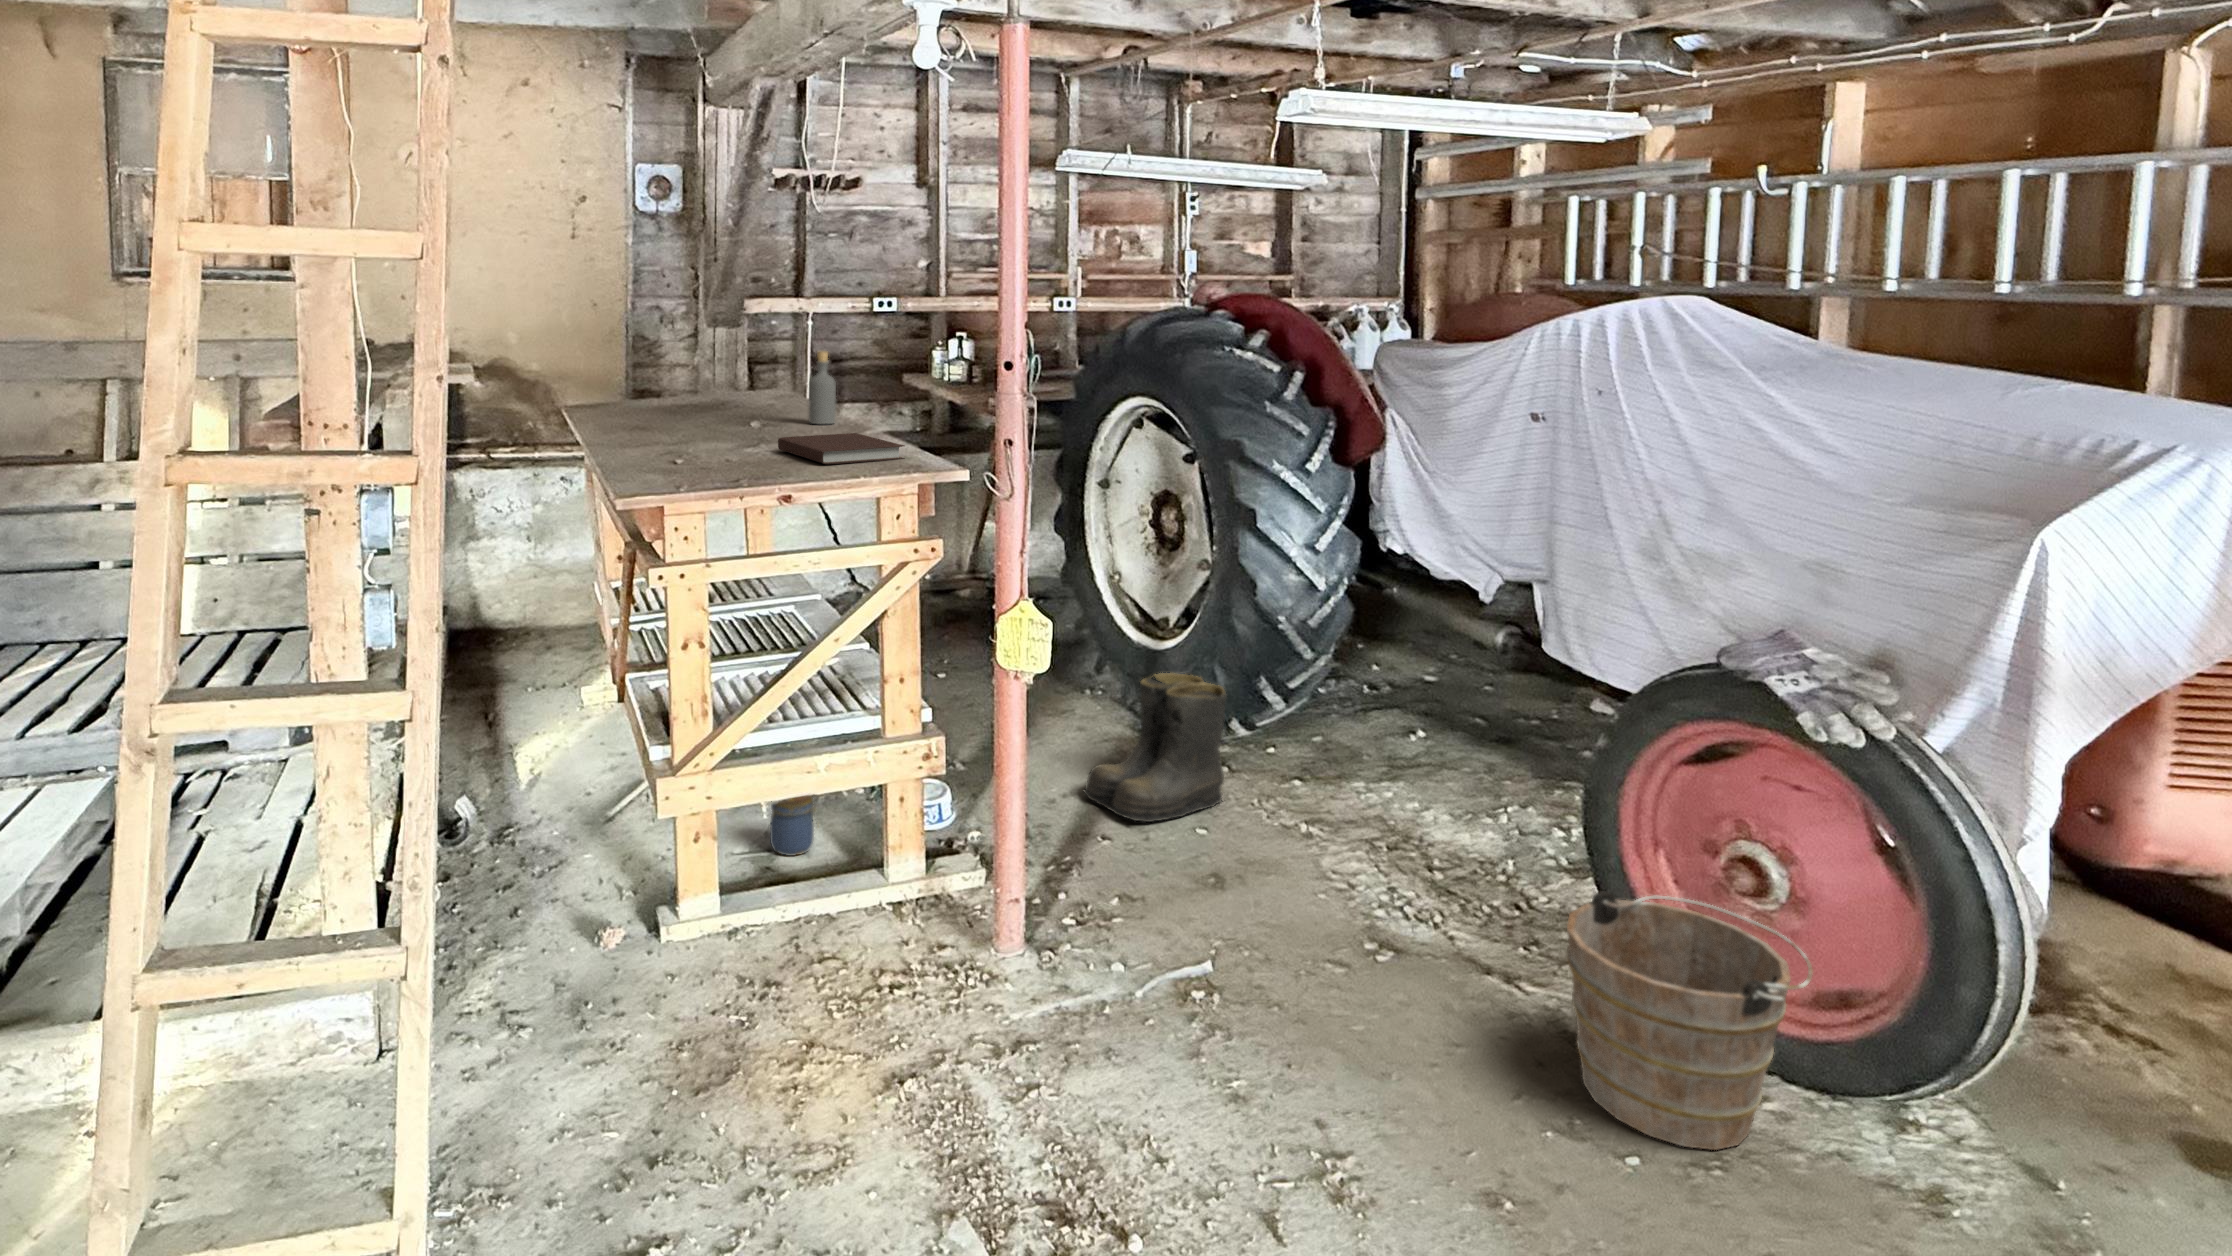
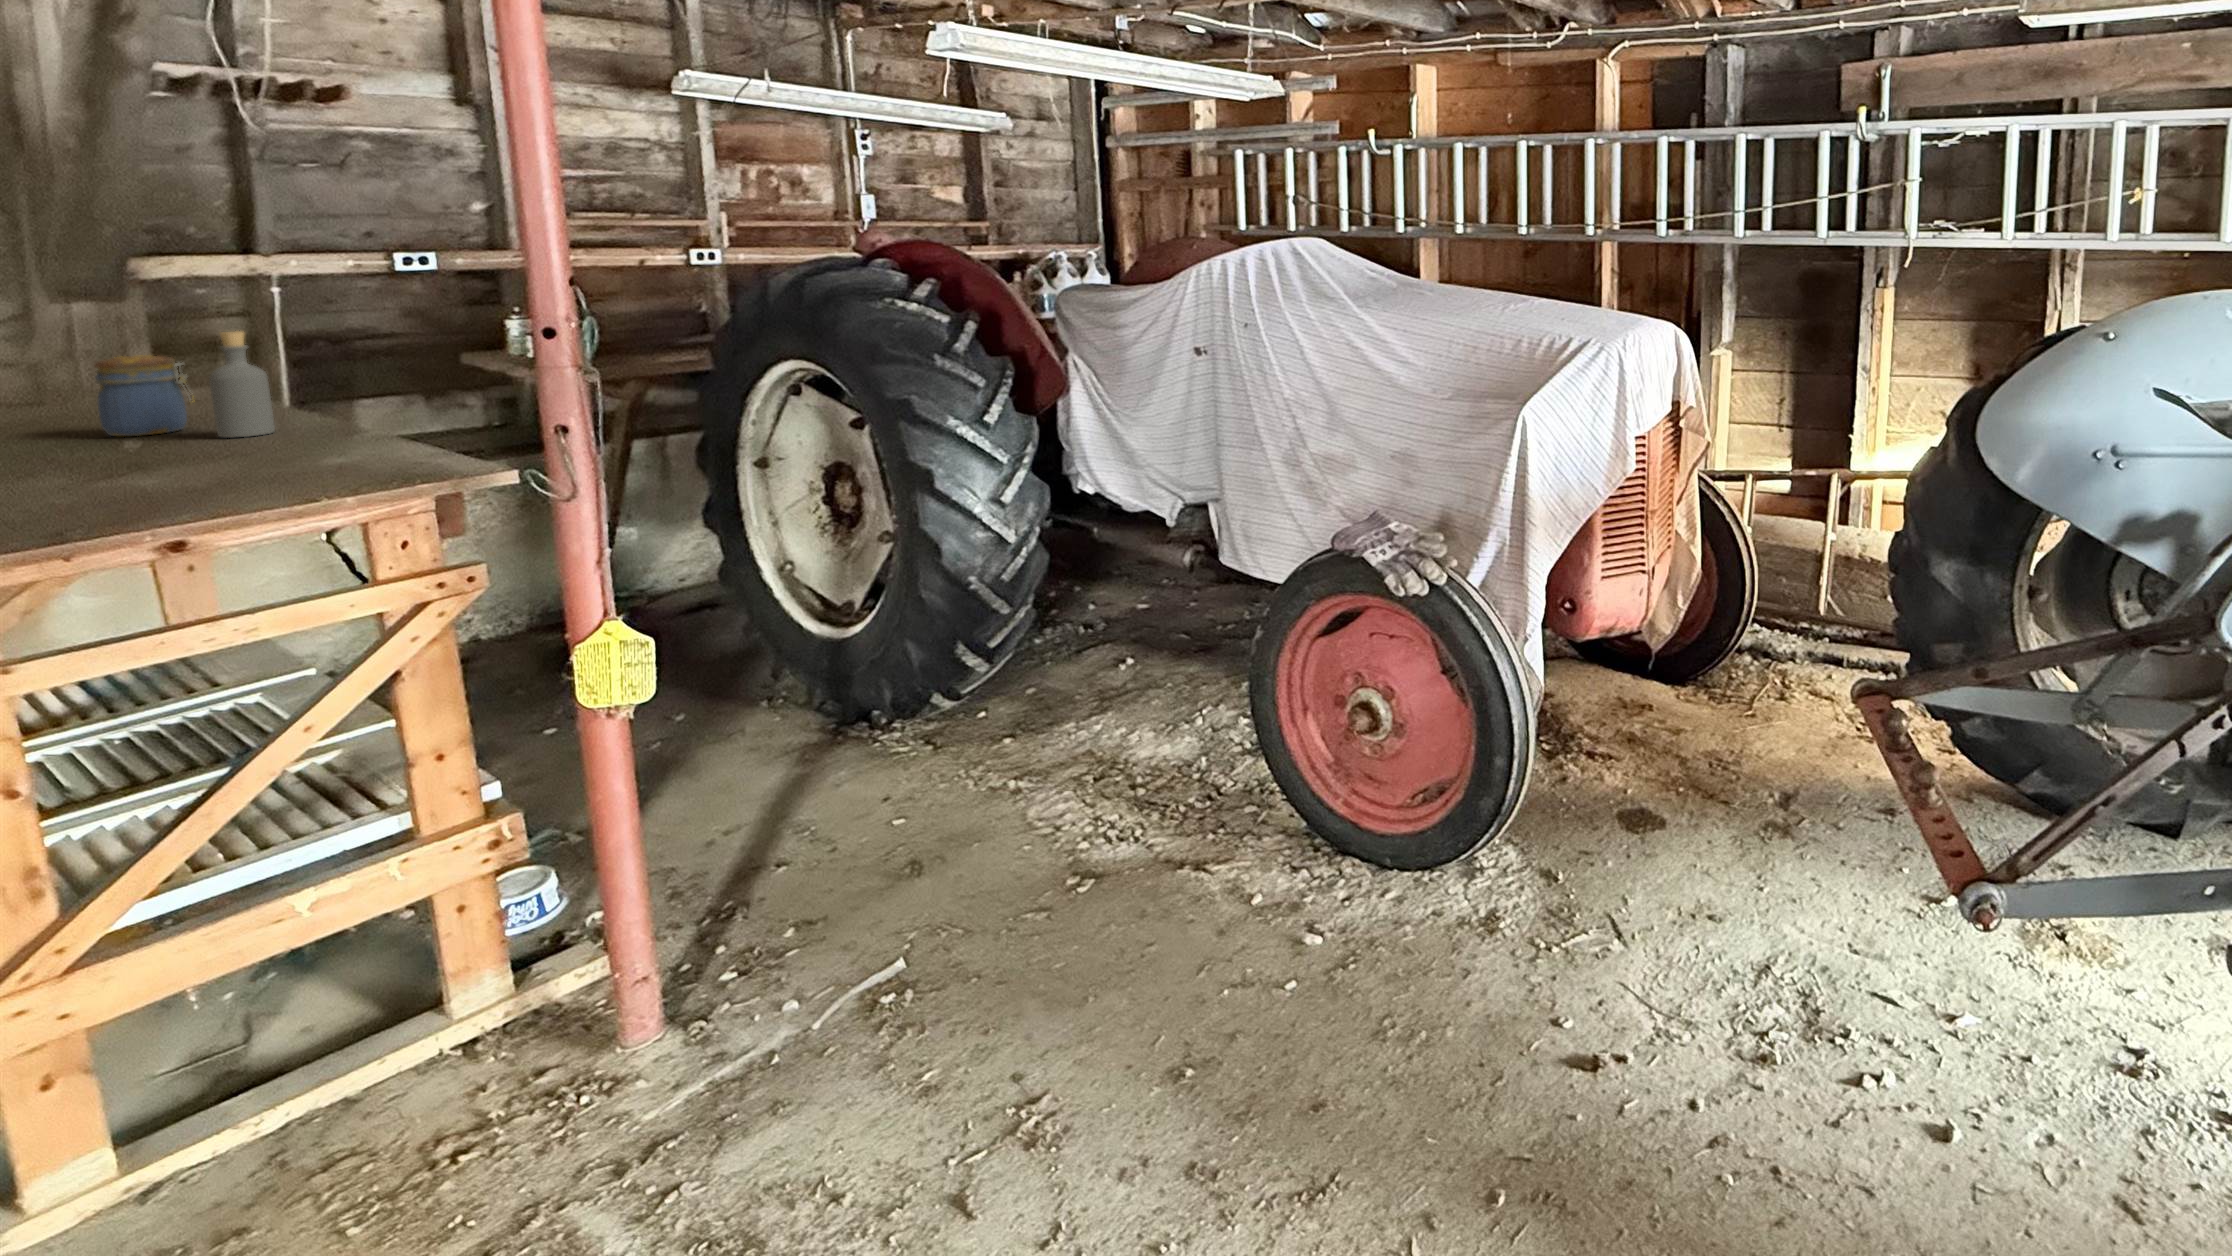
notebook: present [778,433,905,464] -> none [112,447,379,502]
boots: present [1083,673,1227,822] -> none [752,655,934,832]
jar: present [770,795,817,856] -> present [94,355,187,436]
bucket: present [1567,891,1813,1150] -> none [1233,749,1409,960]

